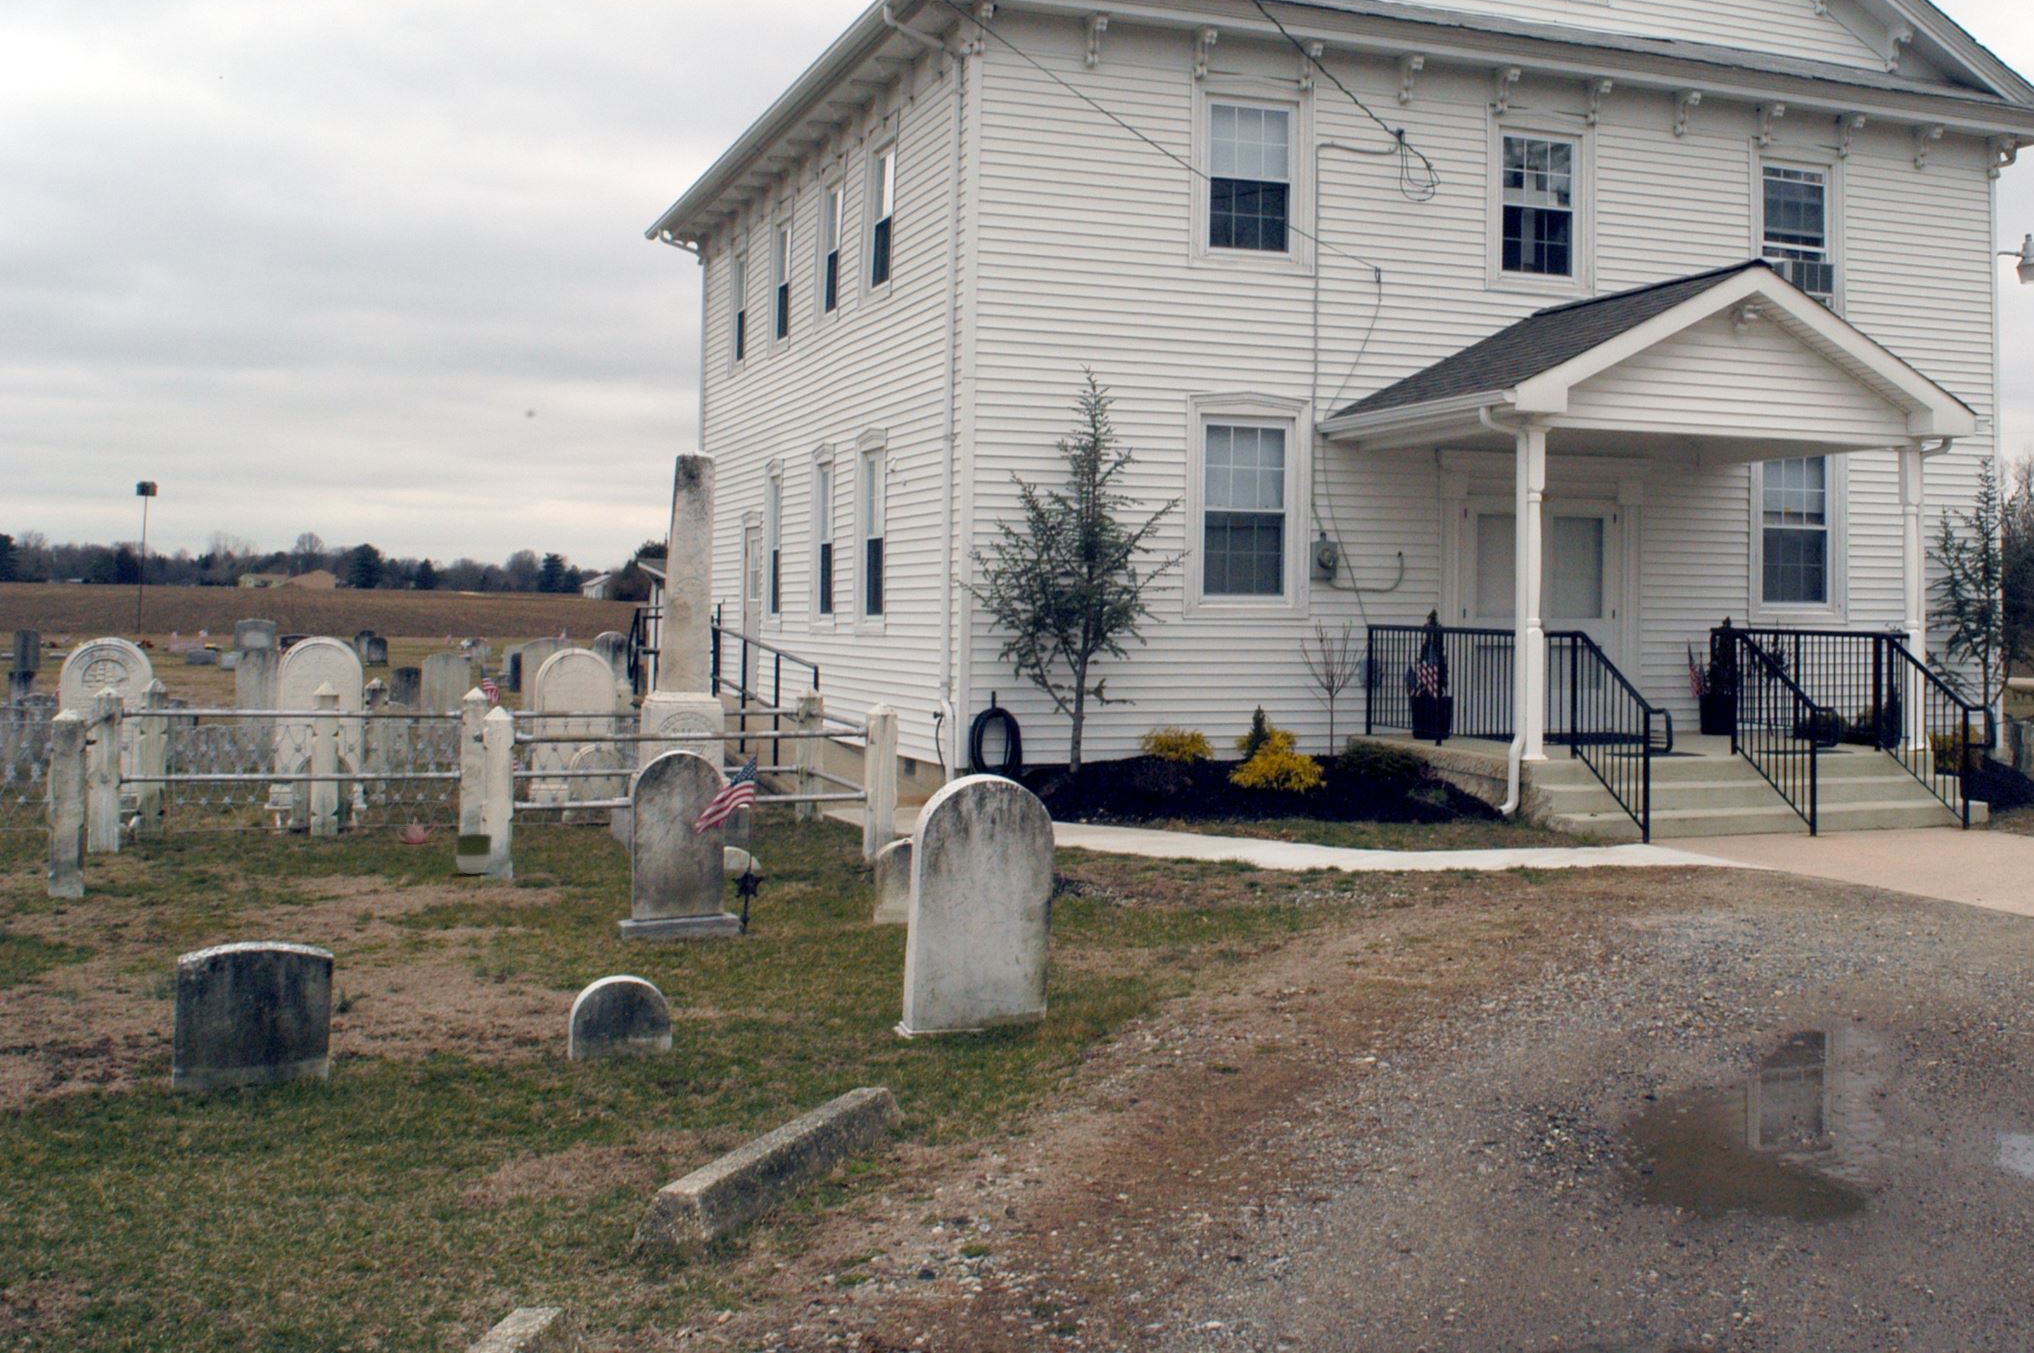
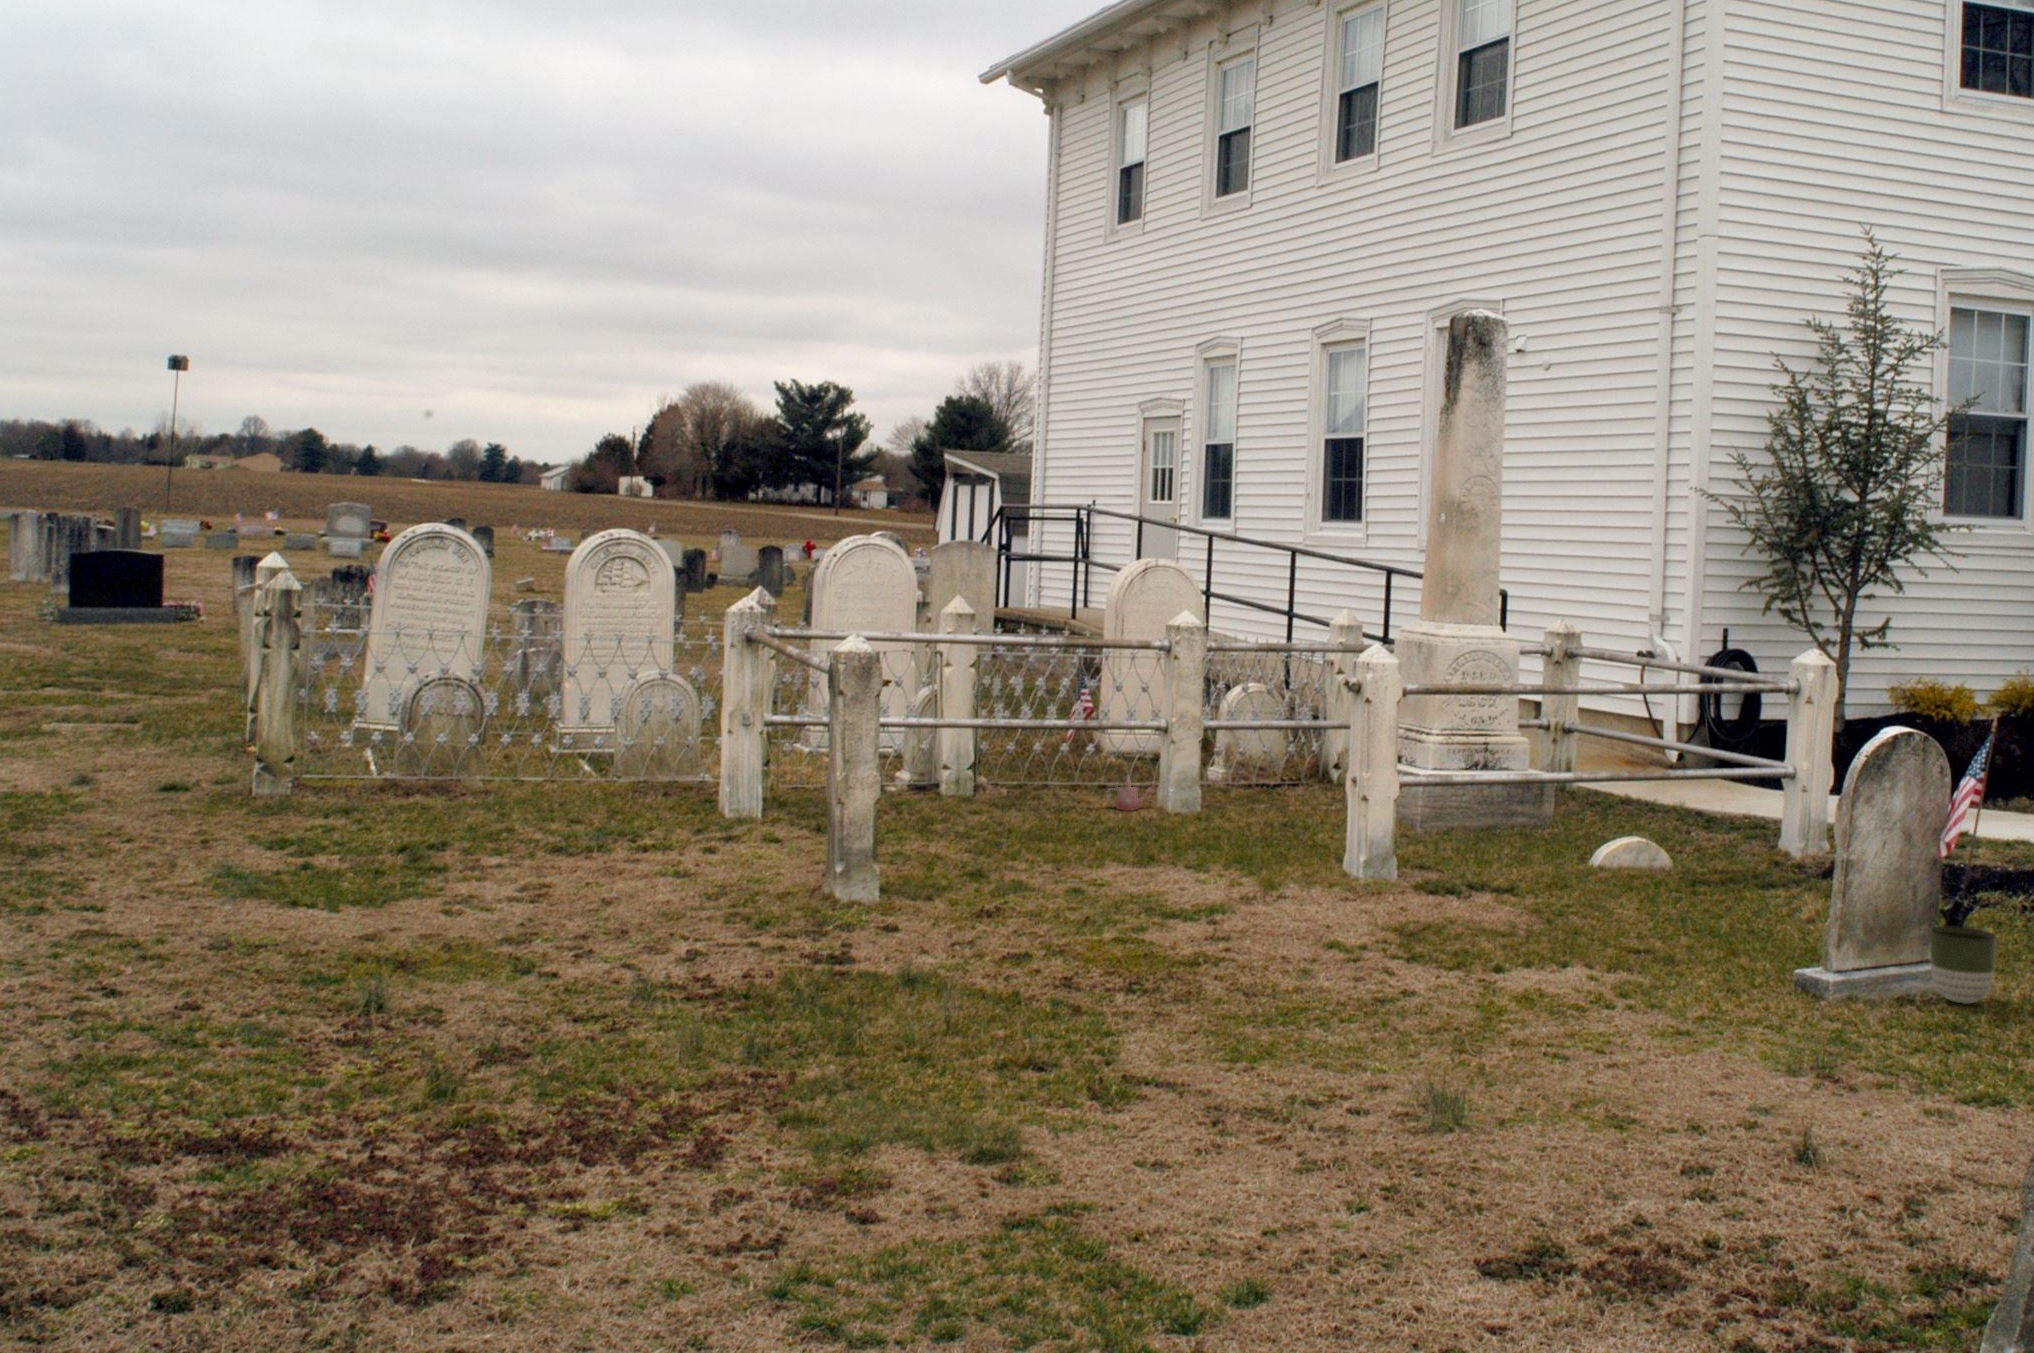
planter: present [455,834,492,874] -> present [1930,926,1997,1004]

